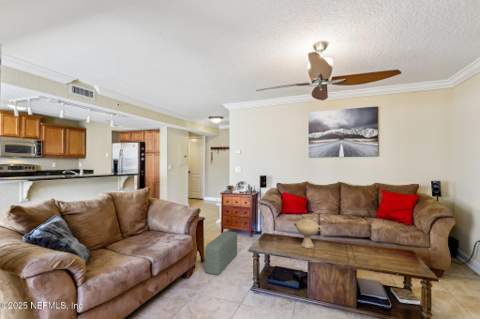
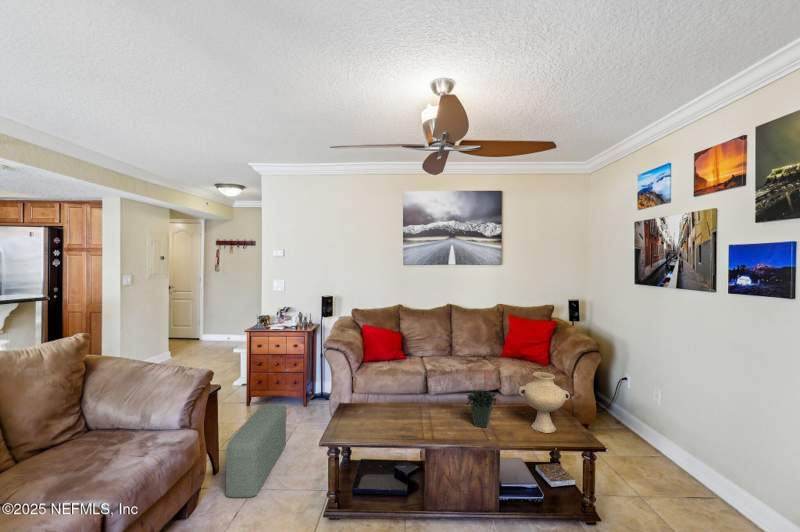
vase: present [294,214,322,248] -> present [519,372,570,433]
potted plant: none [333,214,356,255] -> present [466,375,497,428]

